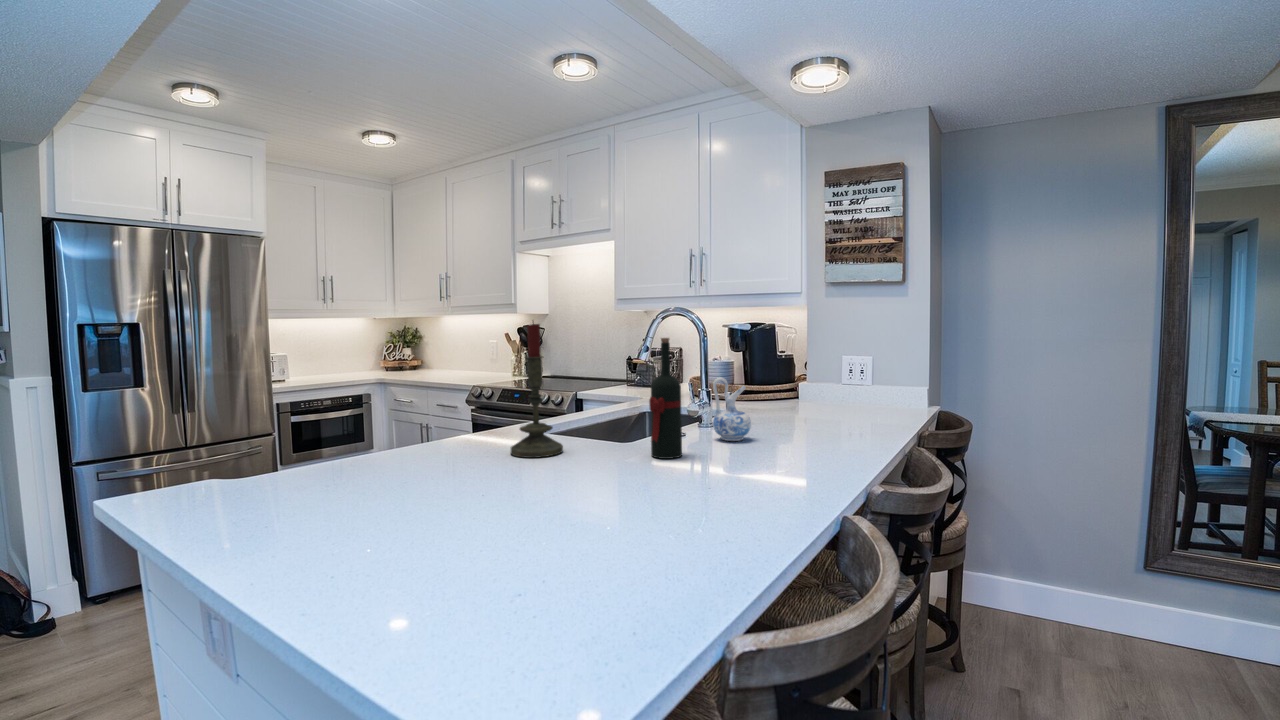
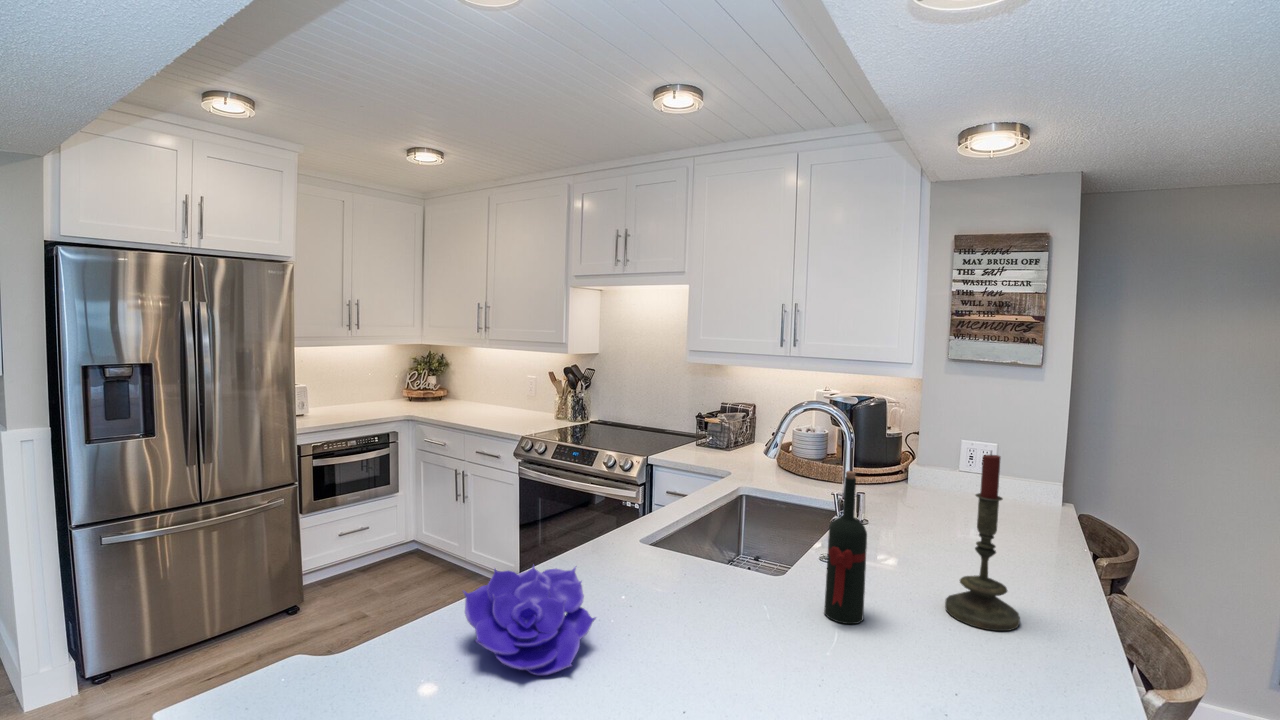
candle: present [511,323,563,458] -> present [945,451,1020,631]
ceramic pitcher: present [713,378,751,441] -> none [871,503,920,580]
decorative bowl: none [347,417,451,481] -> present [463,566,596,675]

